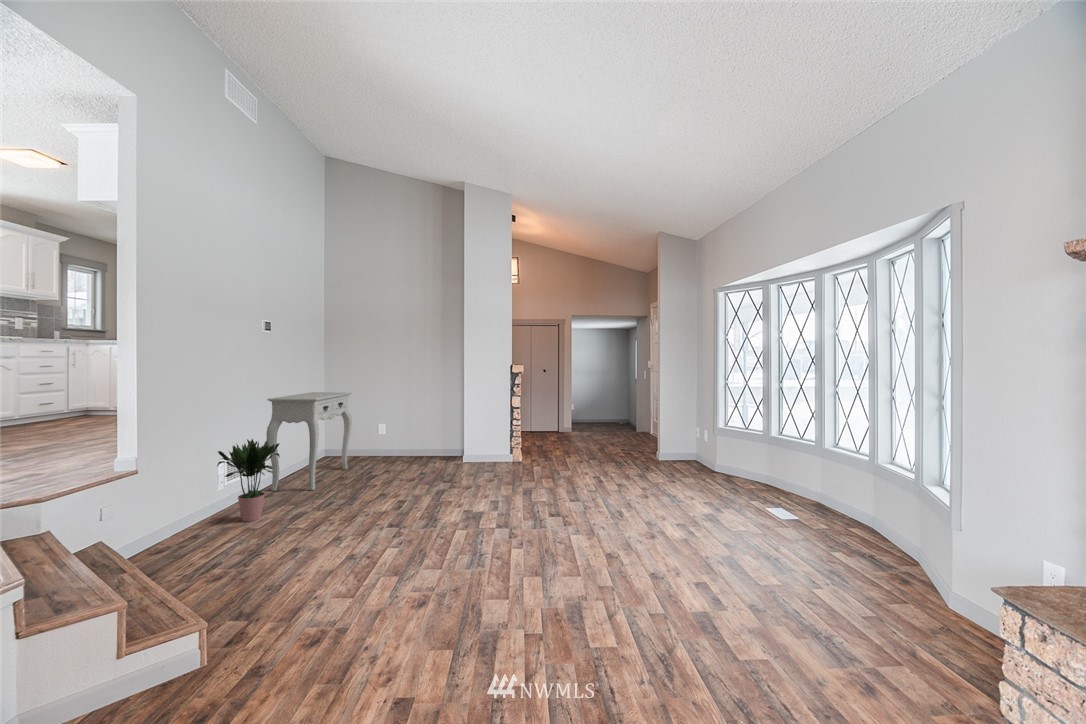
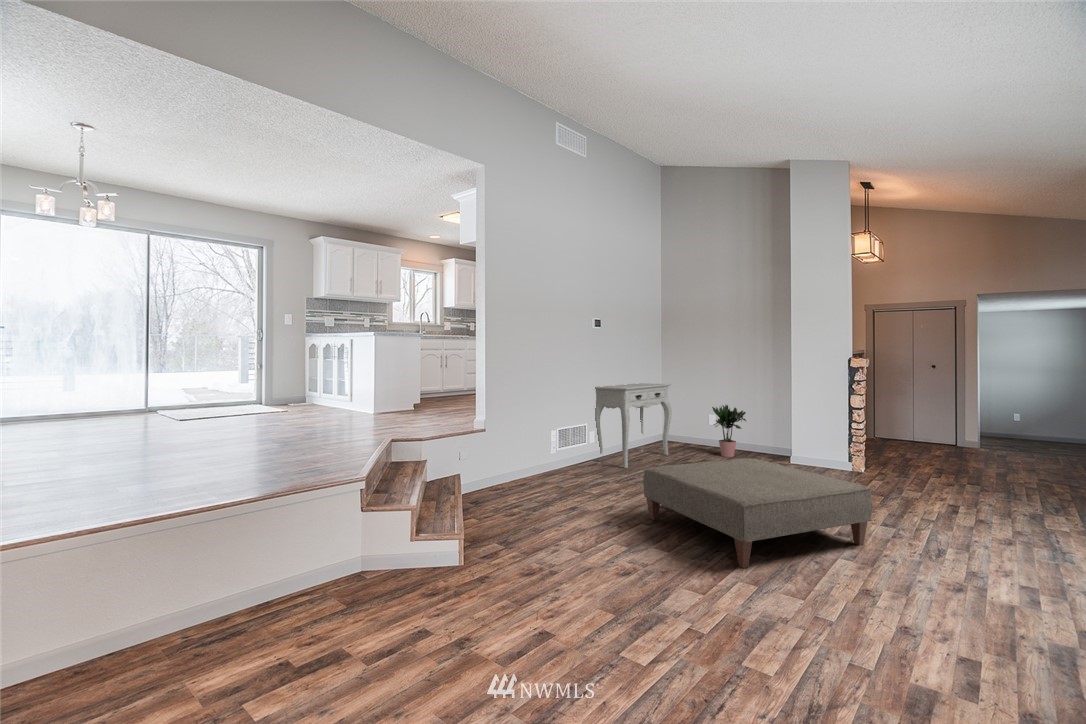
potted plant: present [217,439,280,522] -> present [712,405,746,457]
ottoman: none [385,461,577,563] -> present [643,458,872,568]

